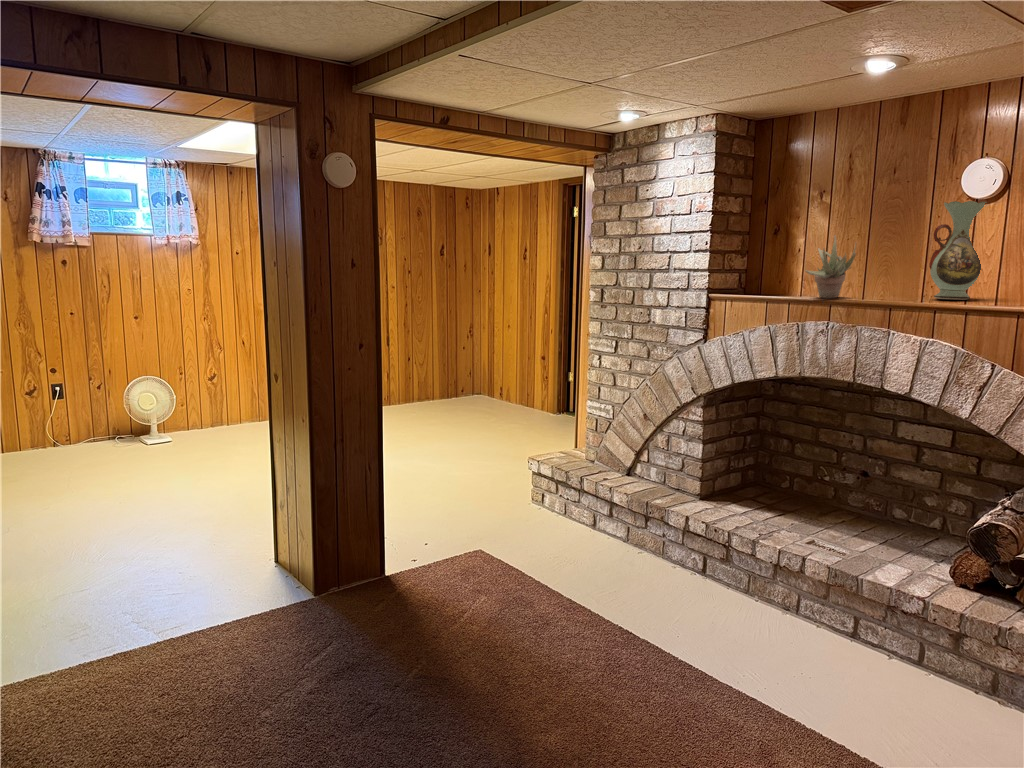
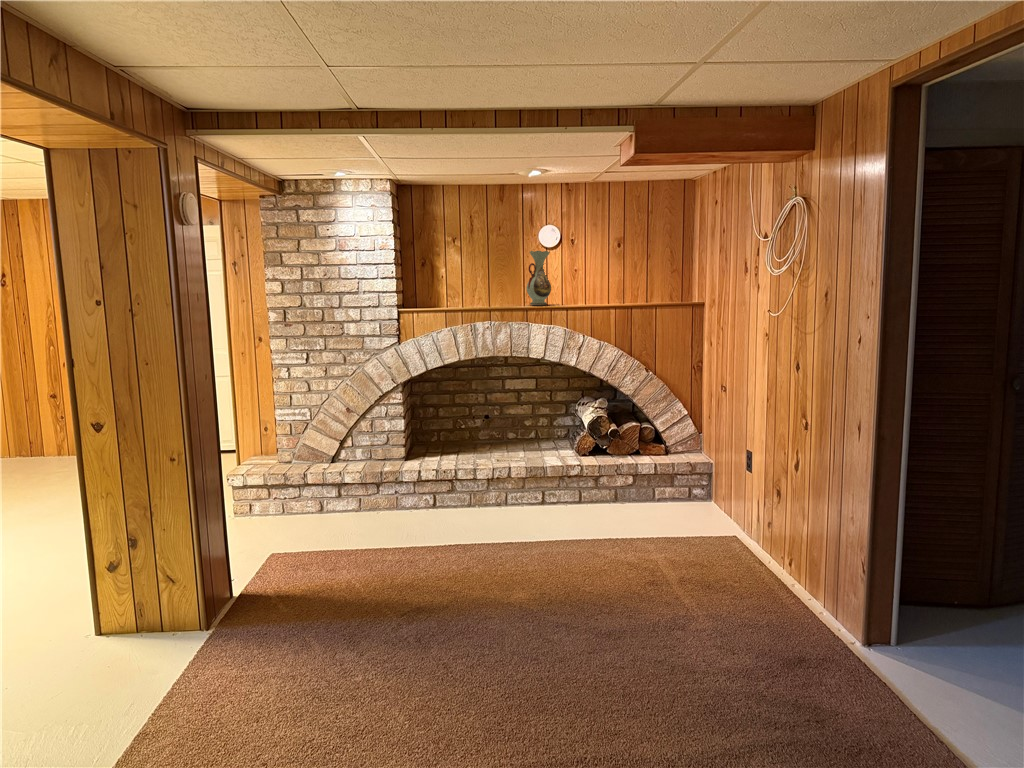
succulent plant: present [805,235,856,298] -> none [464,268,490,308]

